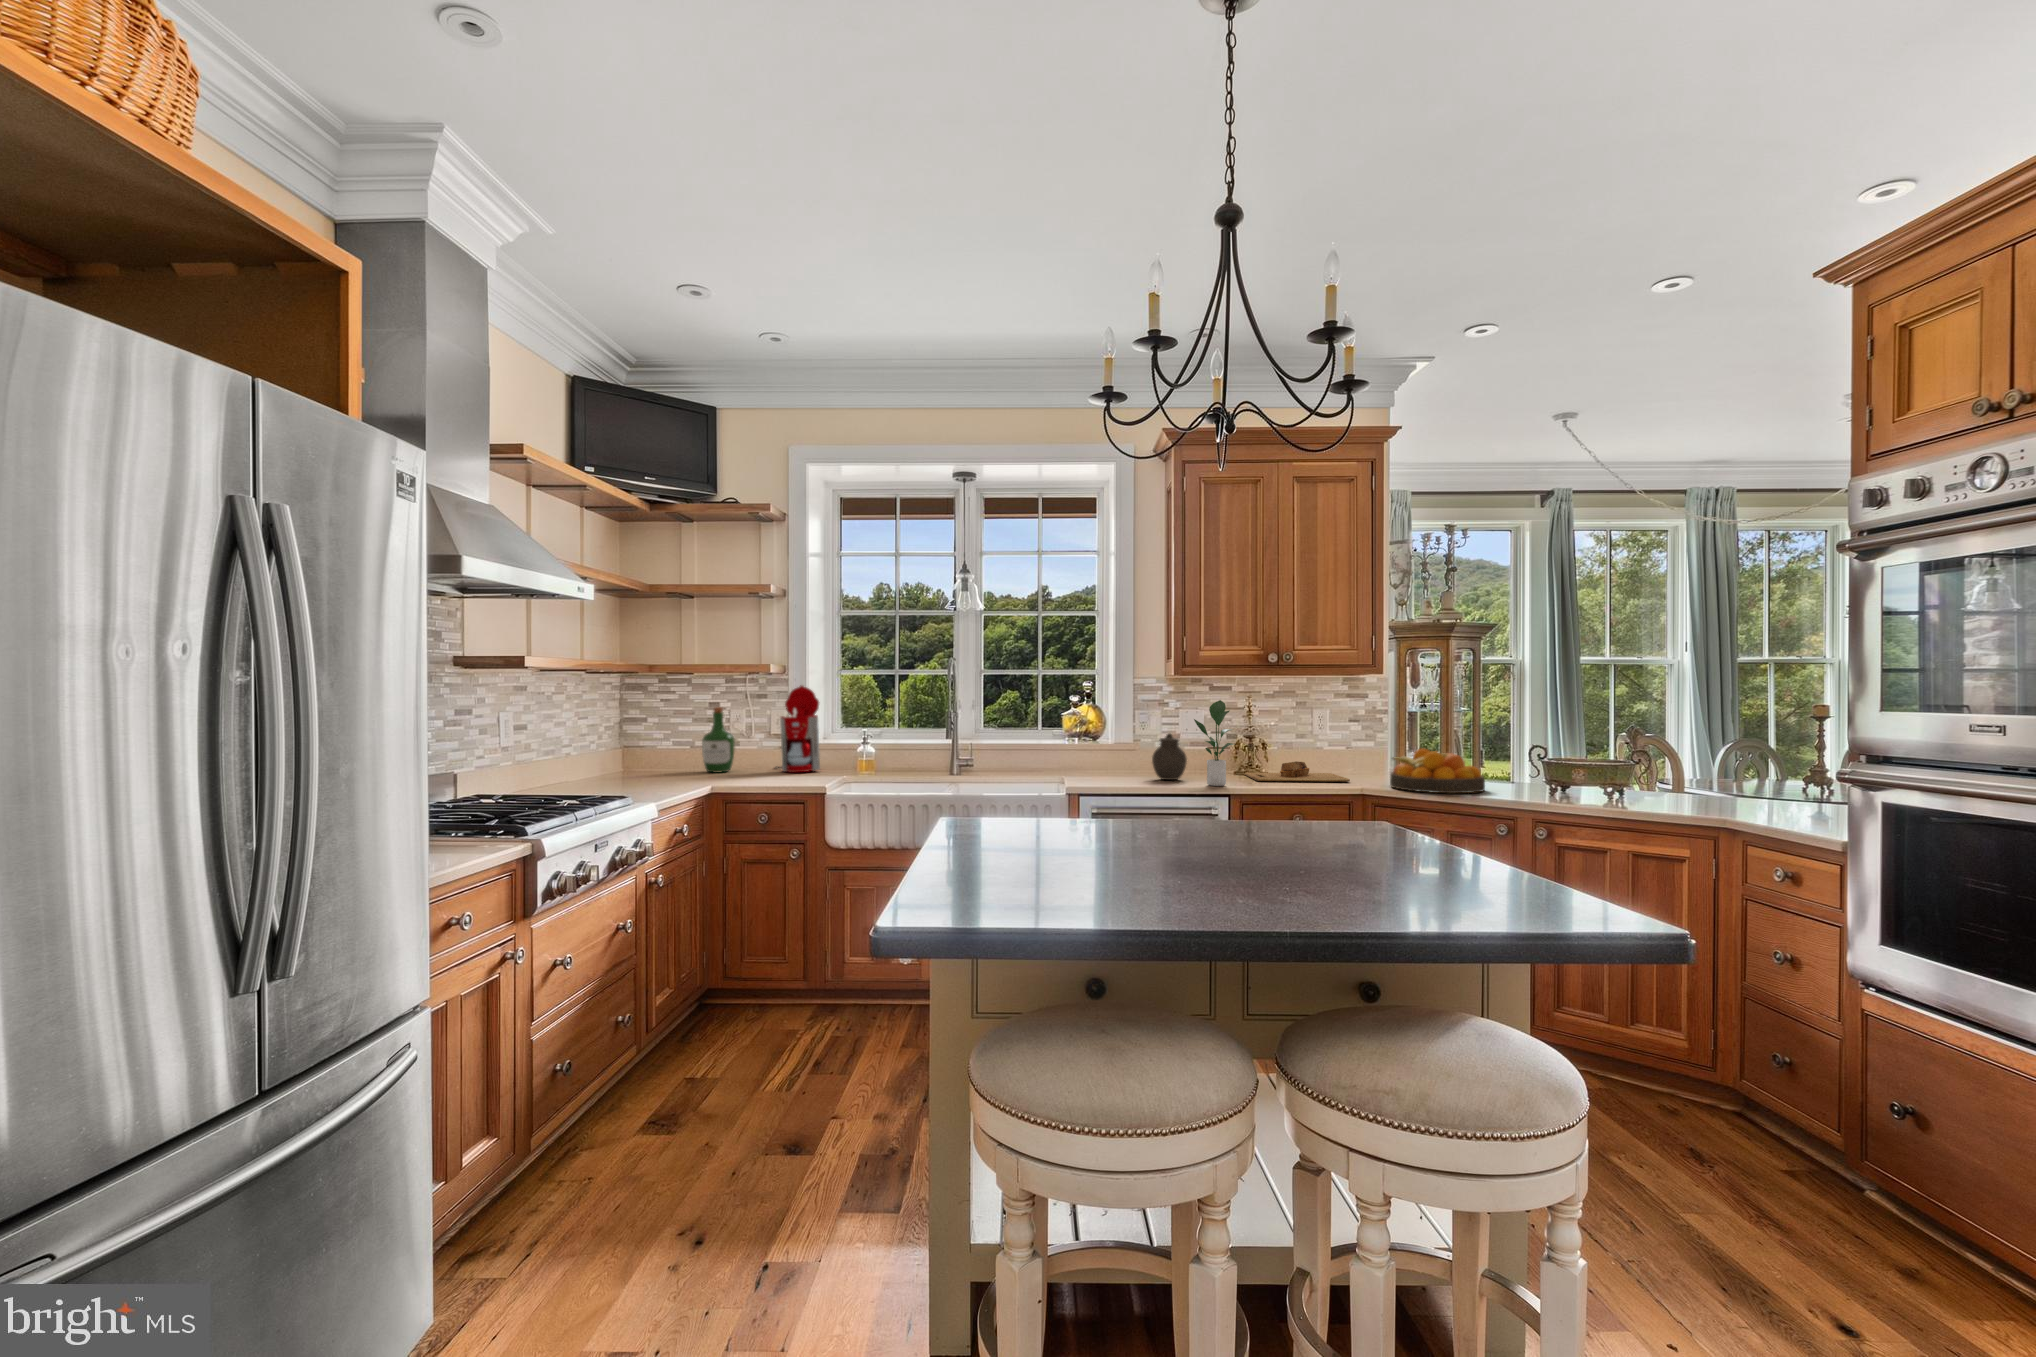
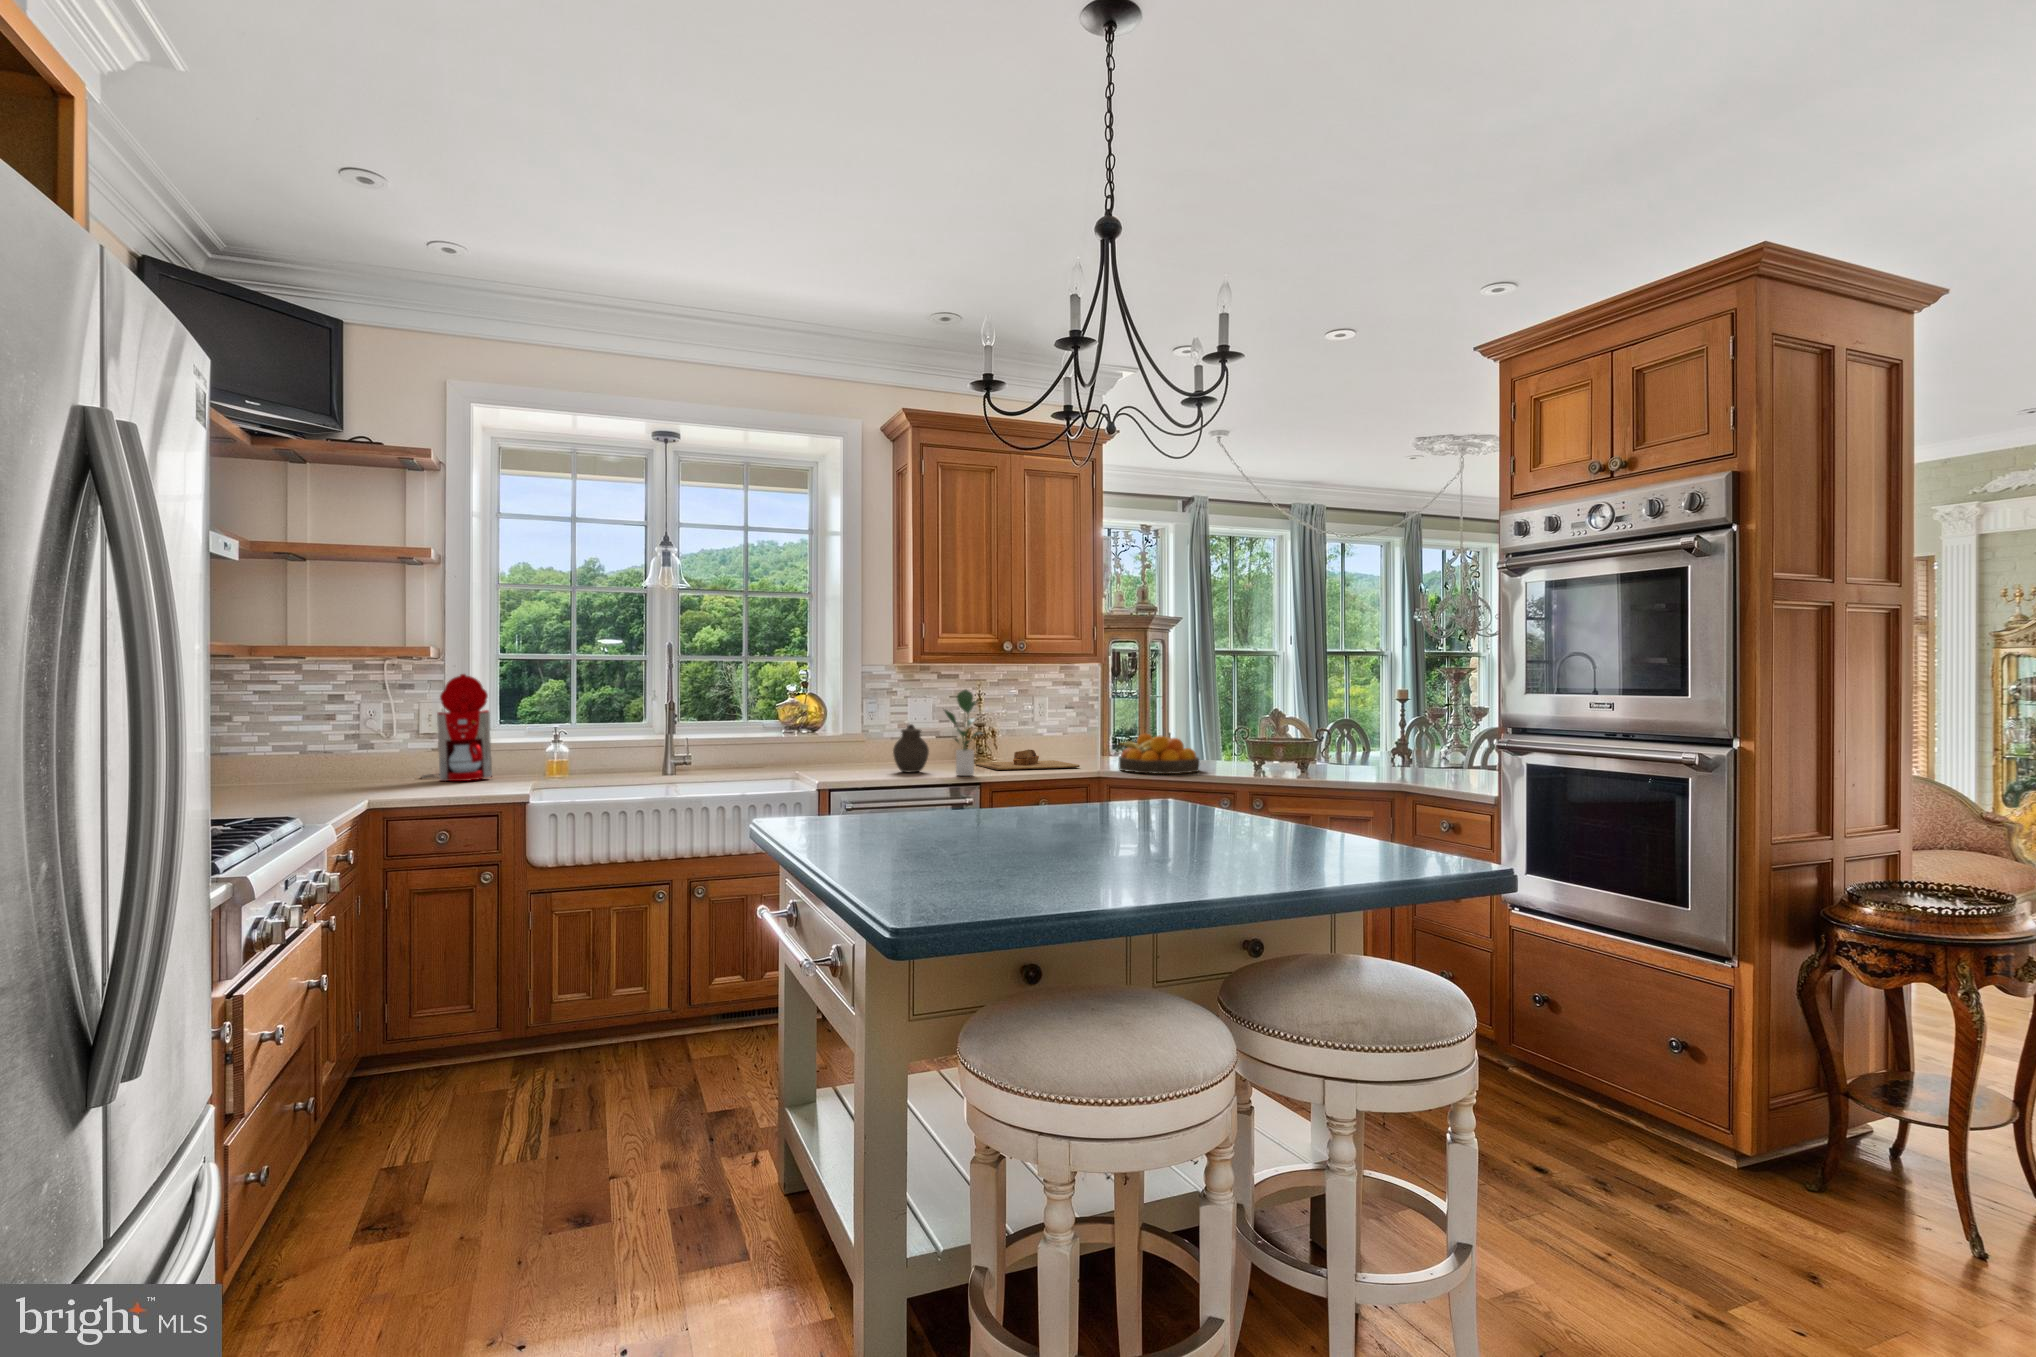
wine bottle: present [702,707,735,773] -> none [323,701,371,785]

